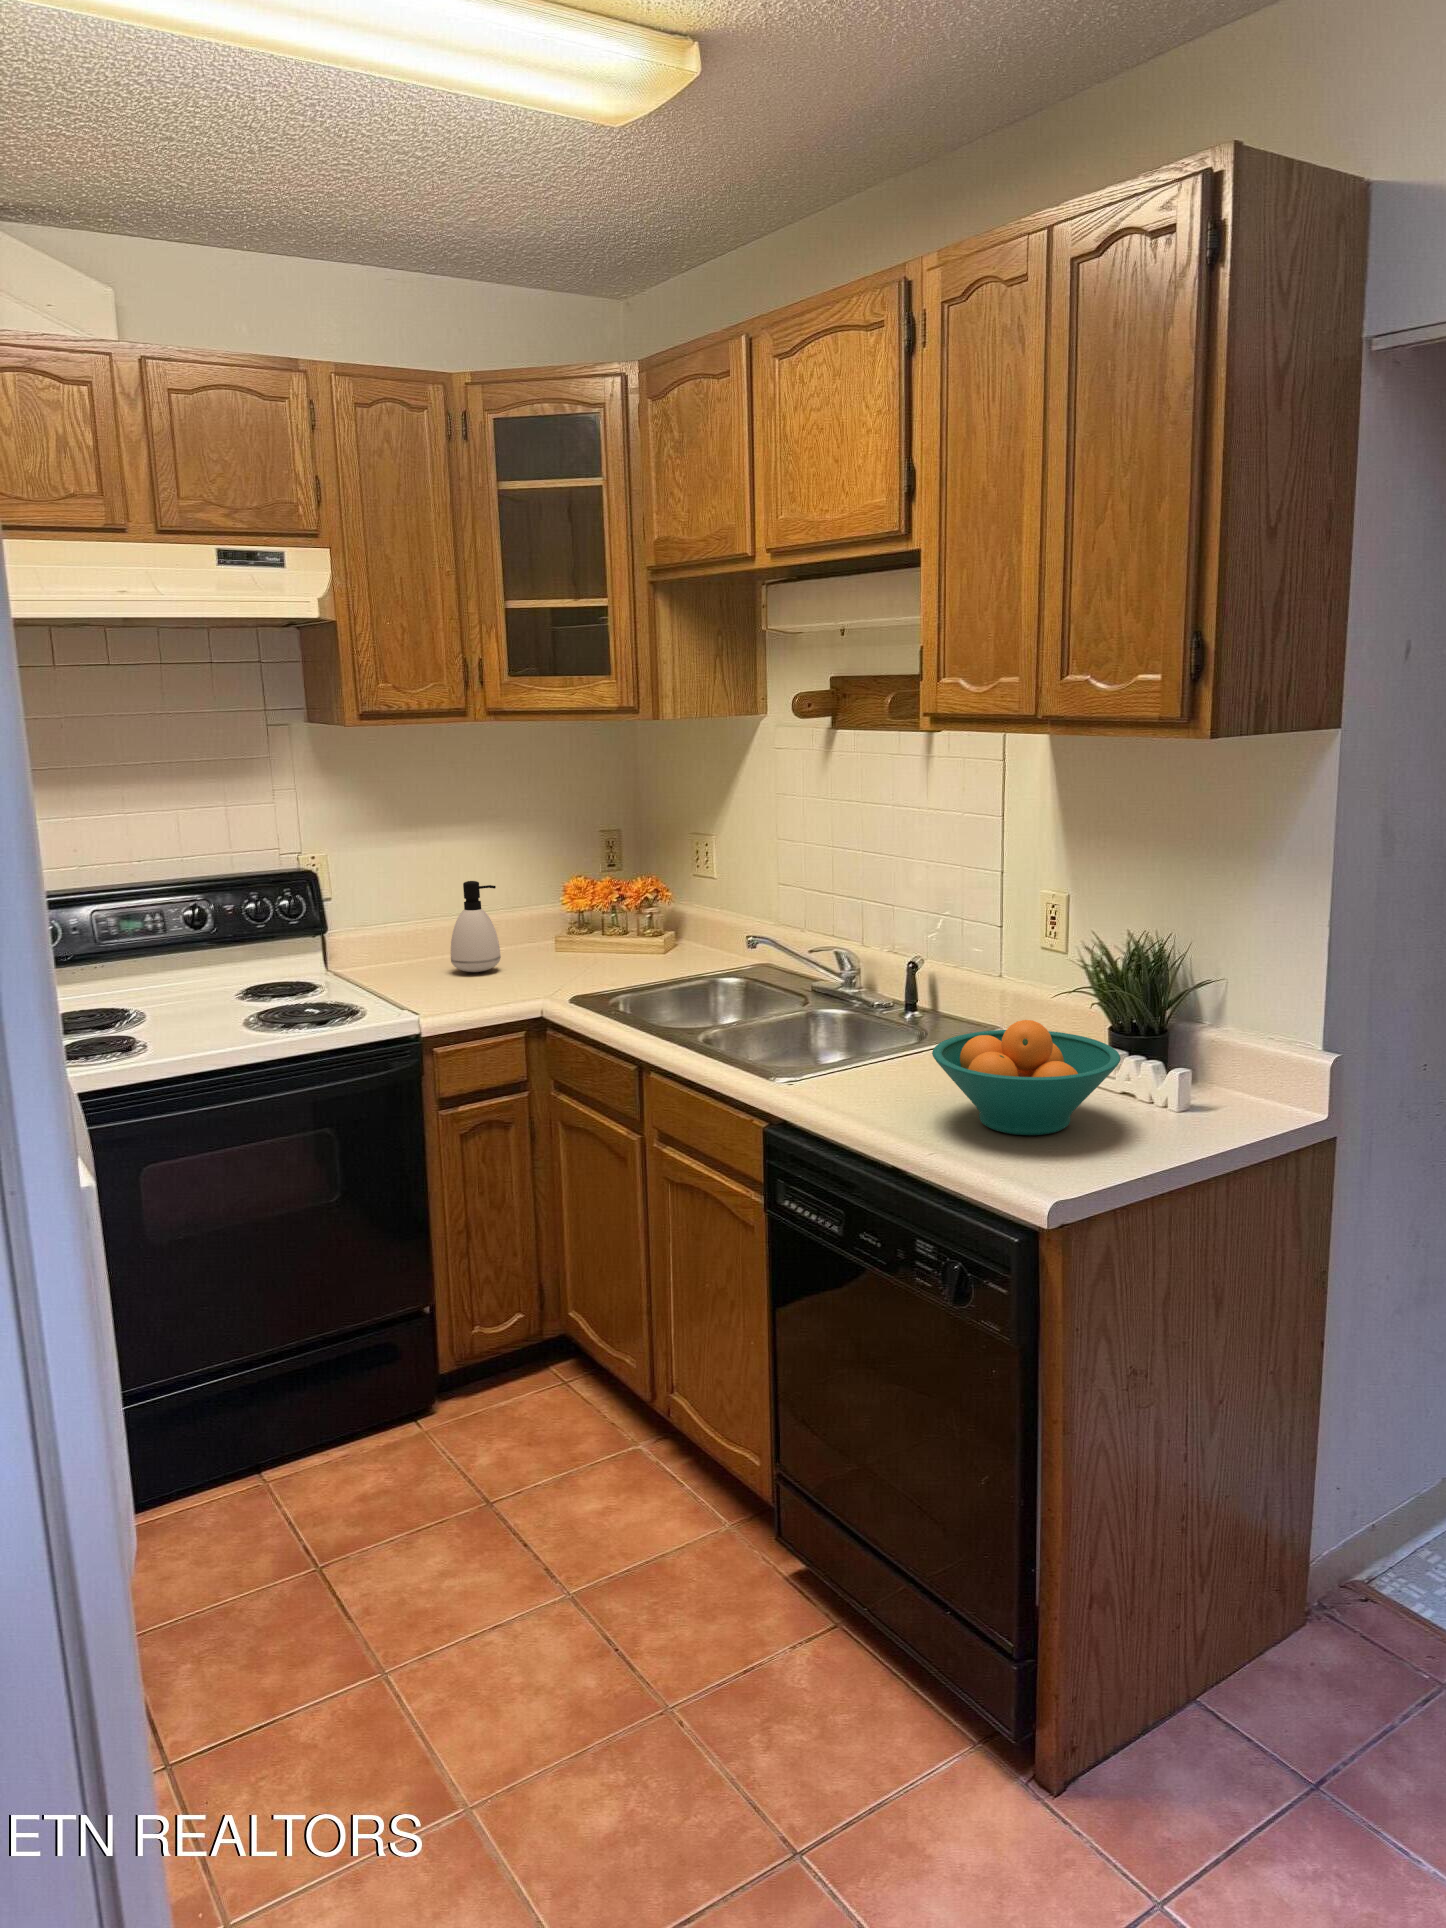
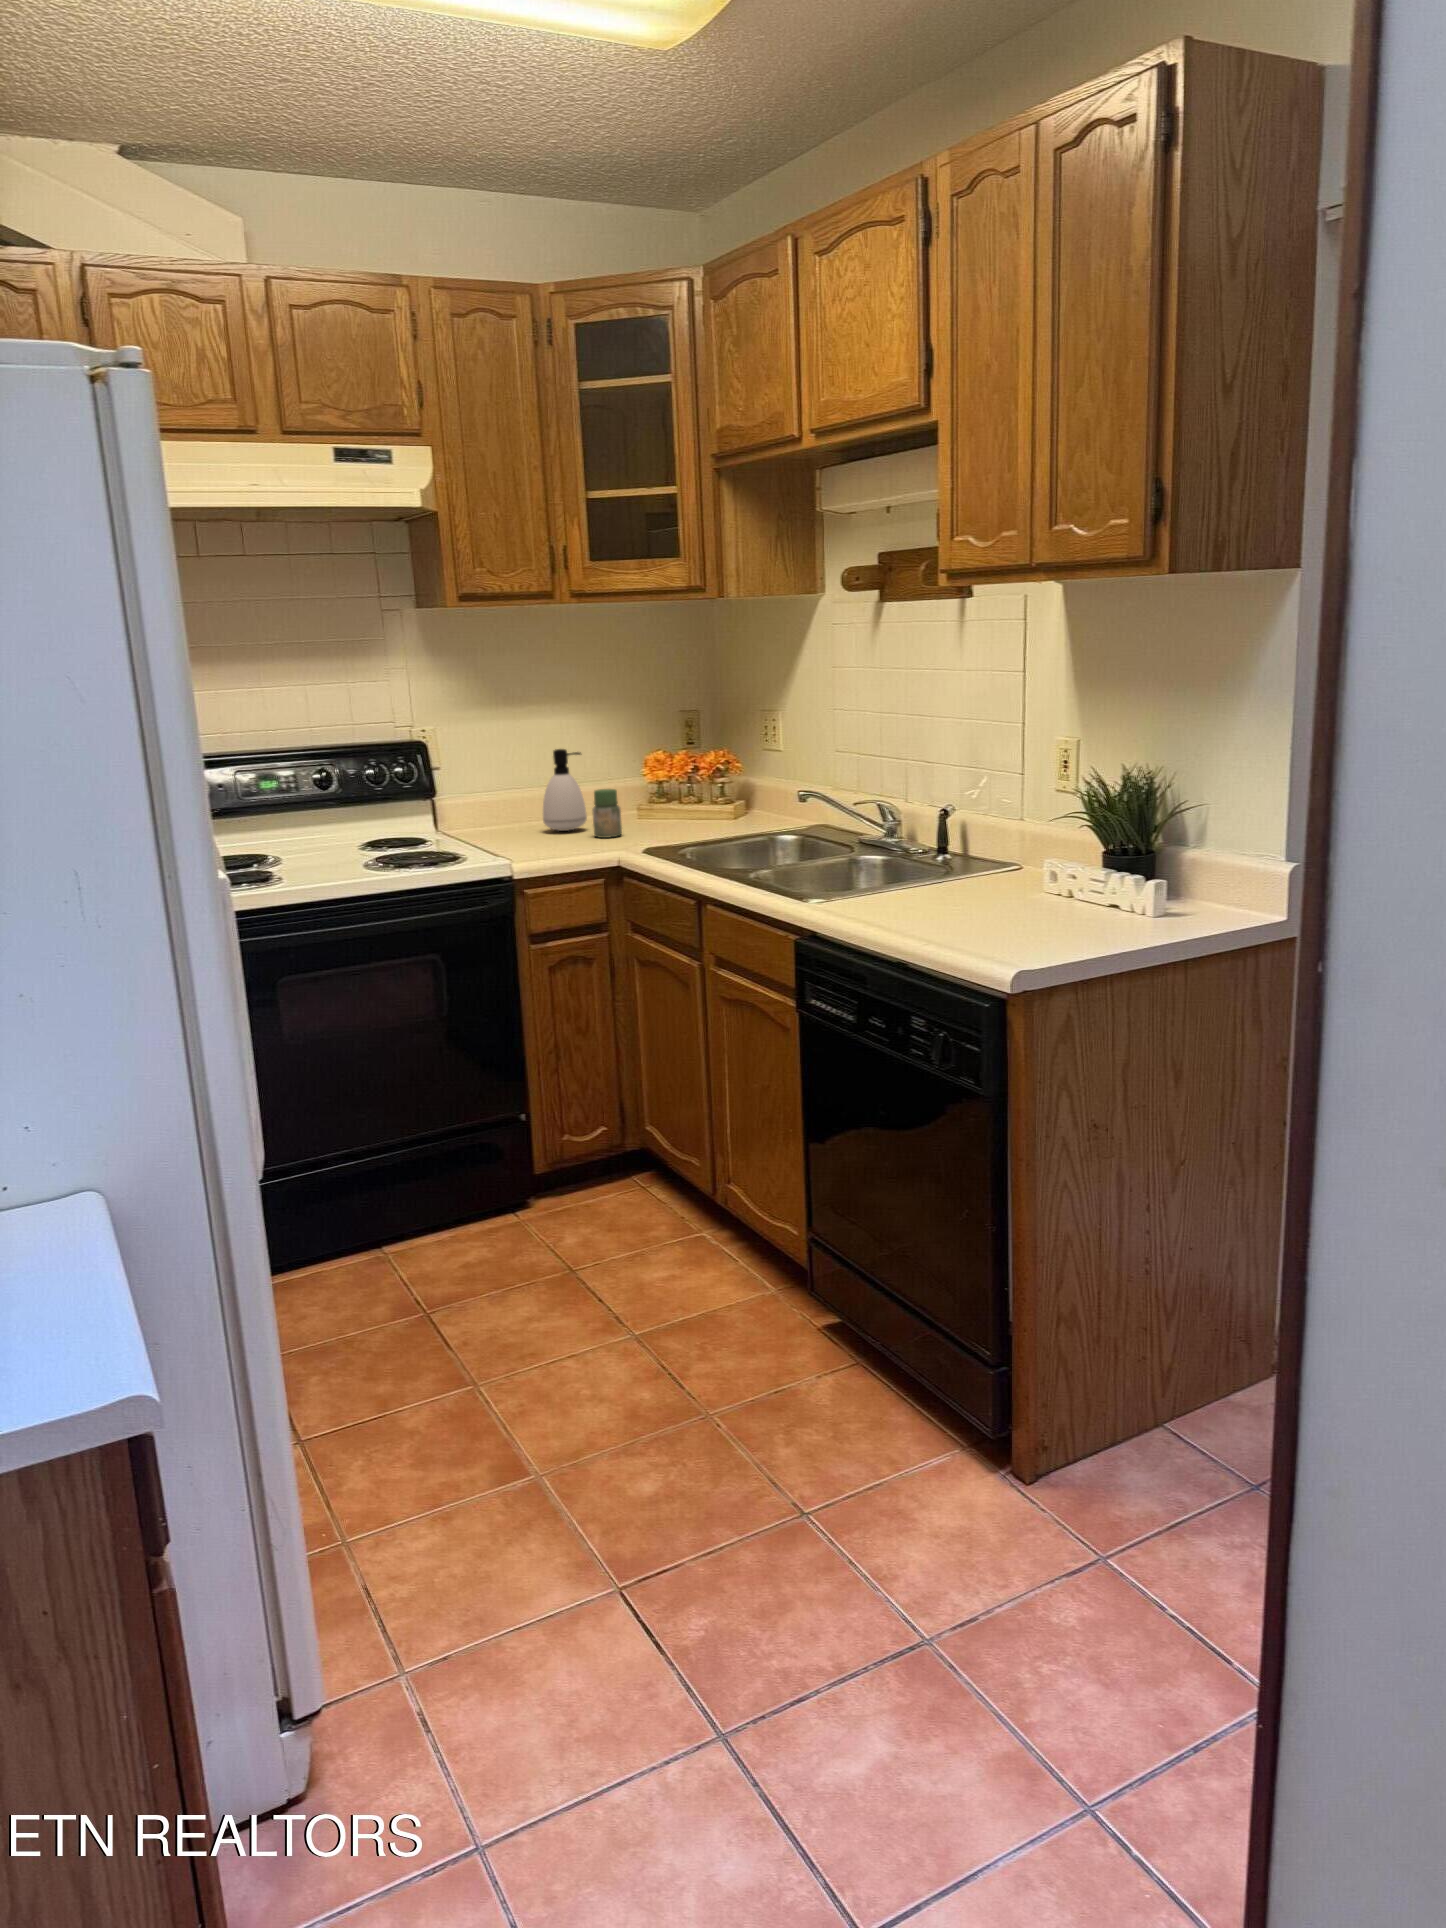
jar: none [509,927,542,983] -> present [592,789,622,838]
fruit bowl: present [932,1020,1121,1135] -> none [934,833,1097,931]

